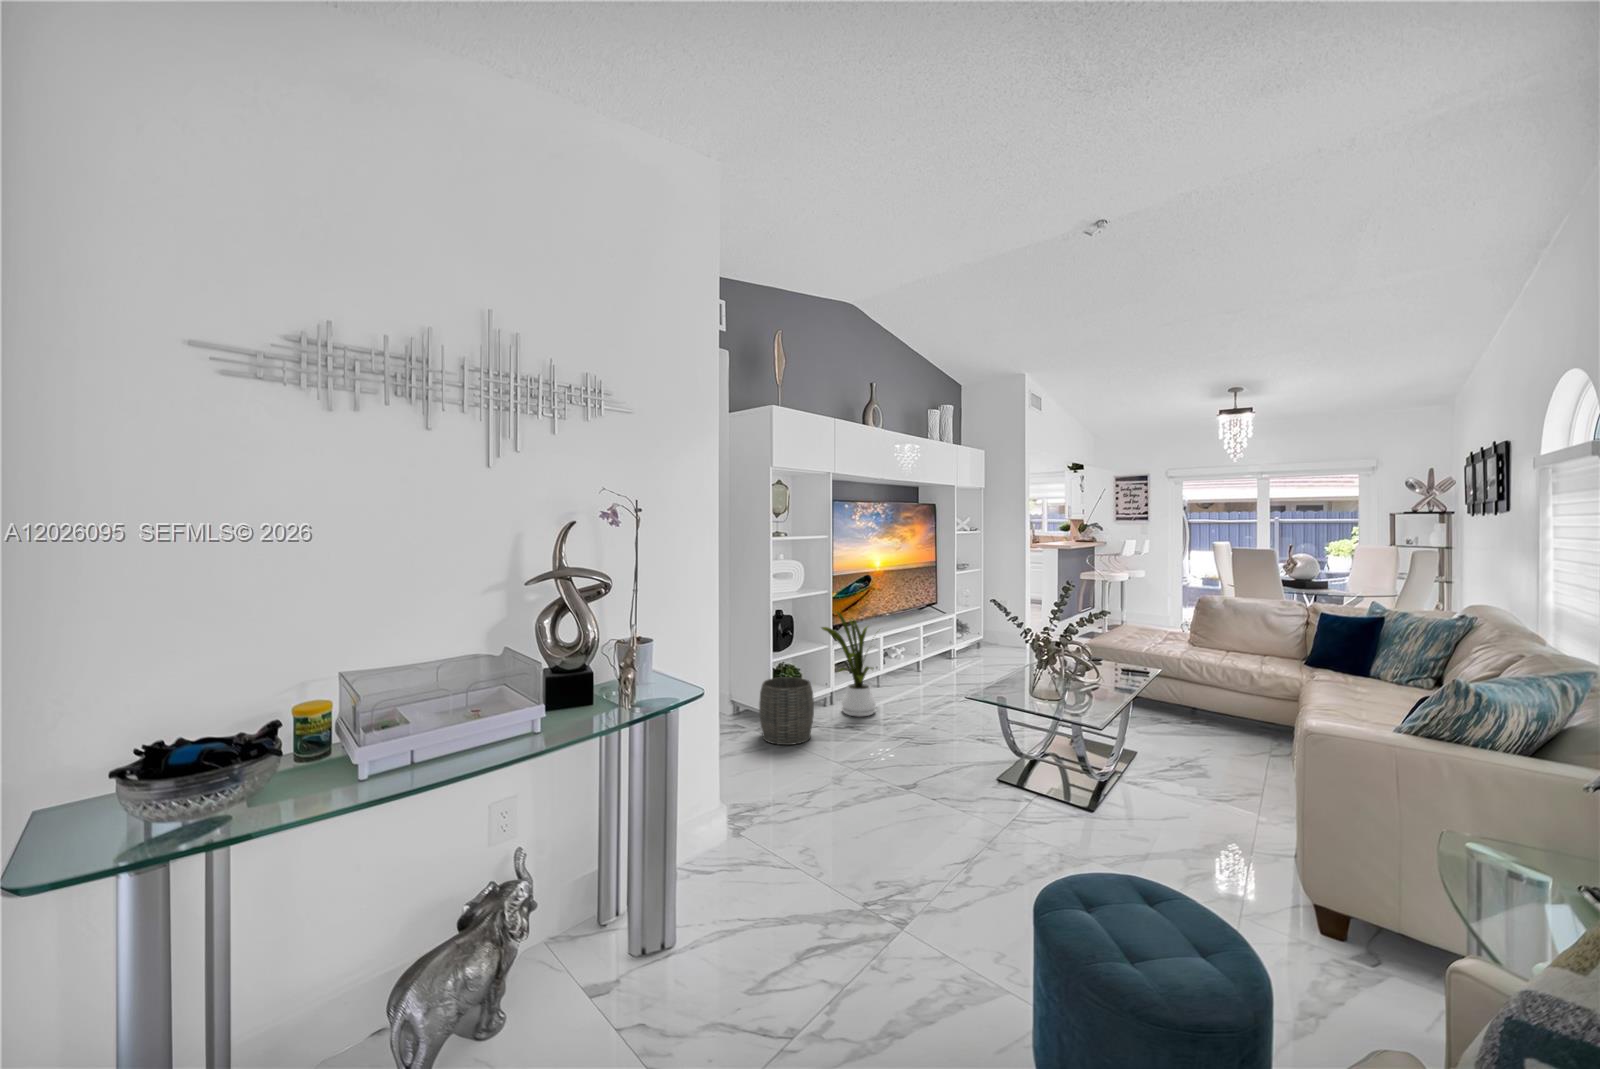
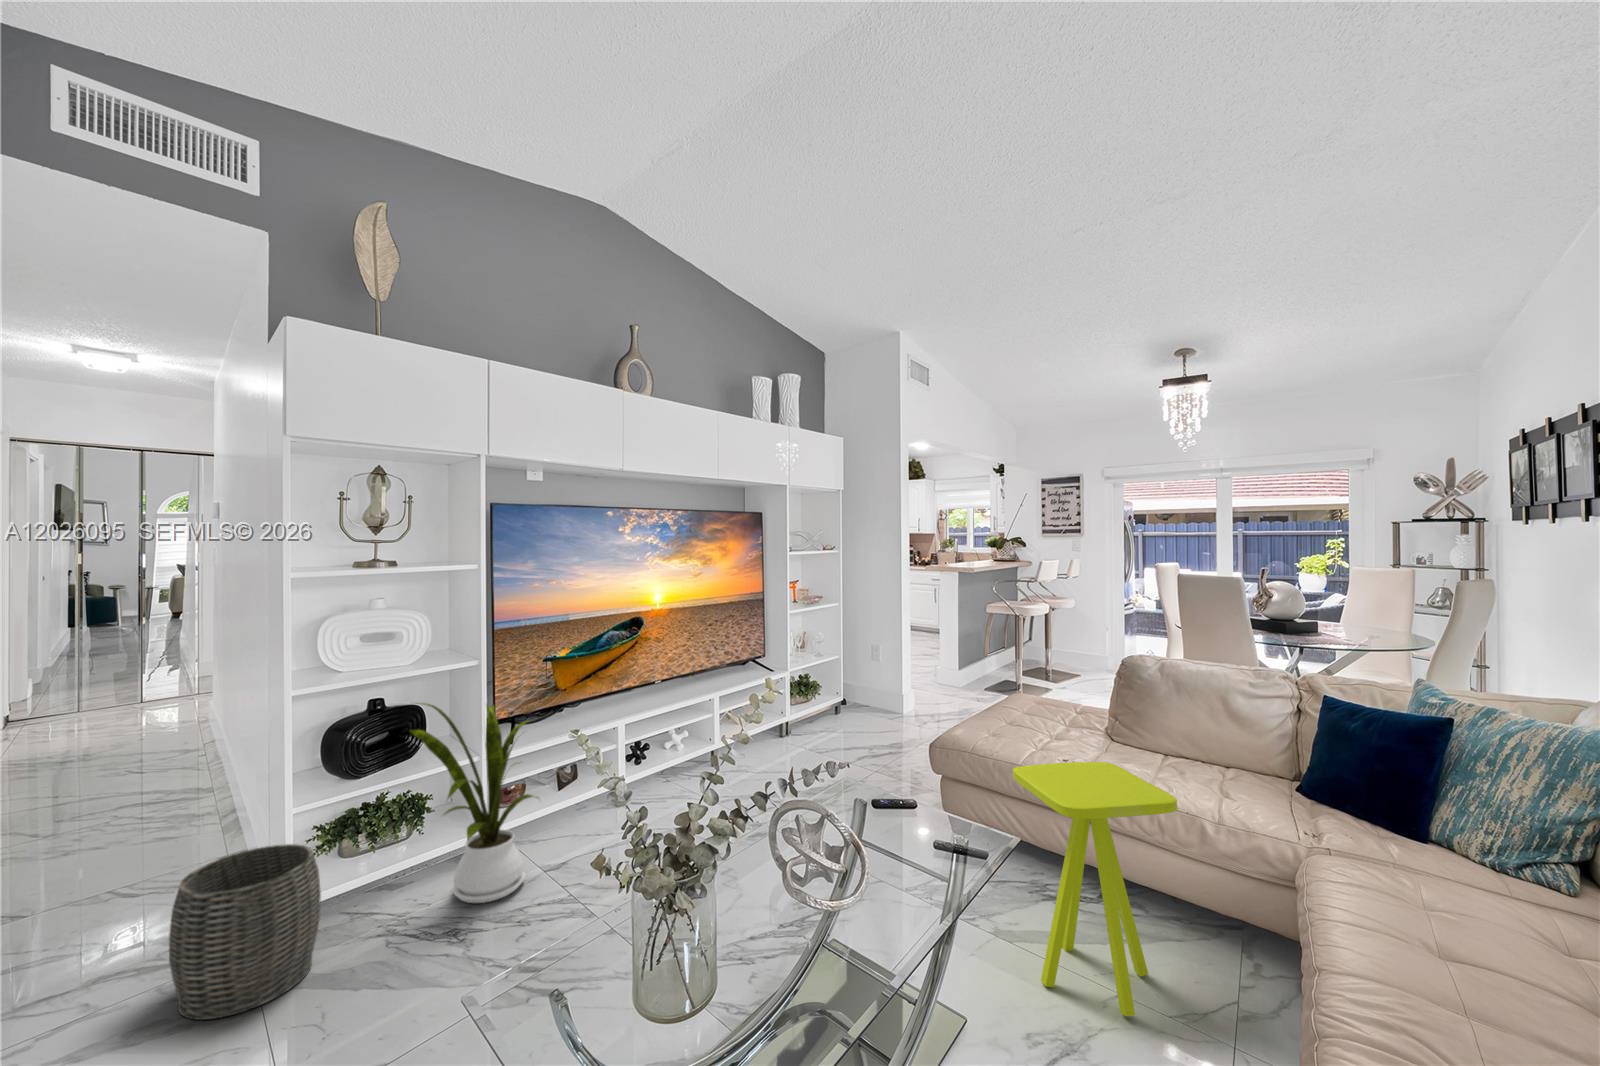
side table: none [1155,642,1243,751] -> present [1013,762,1177,1016]

